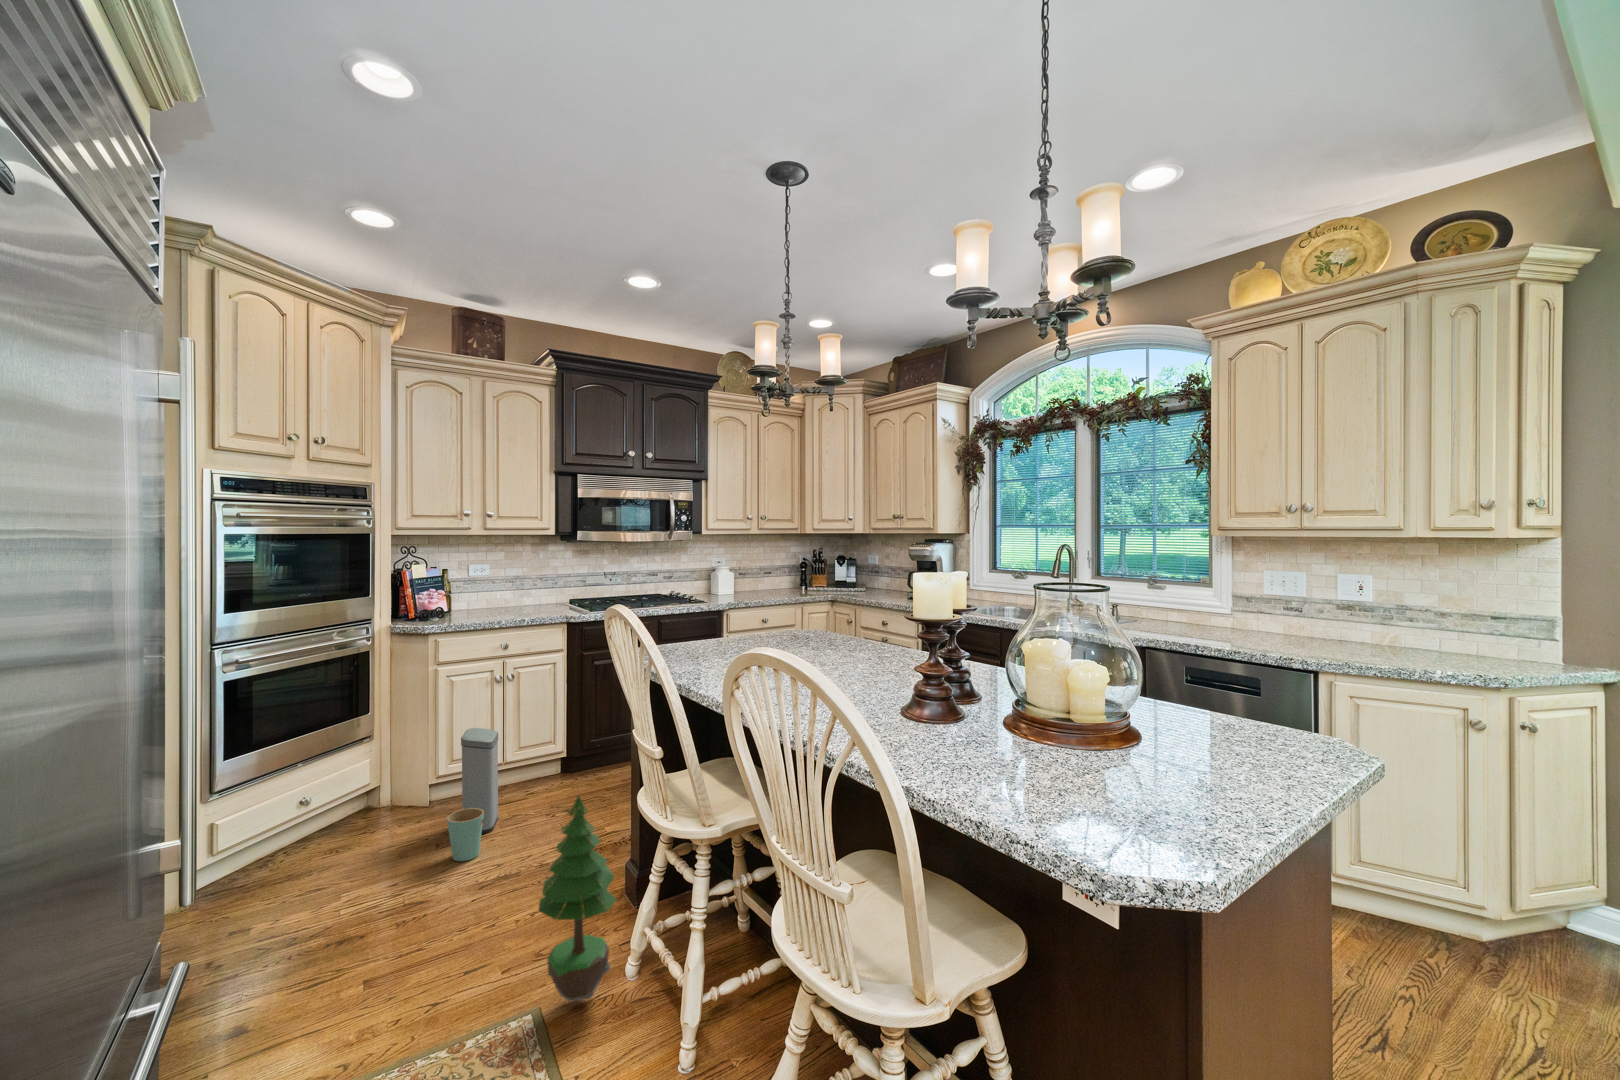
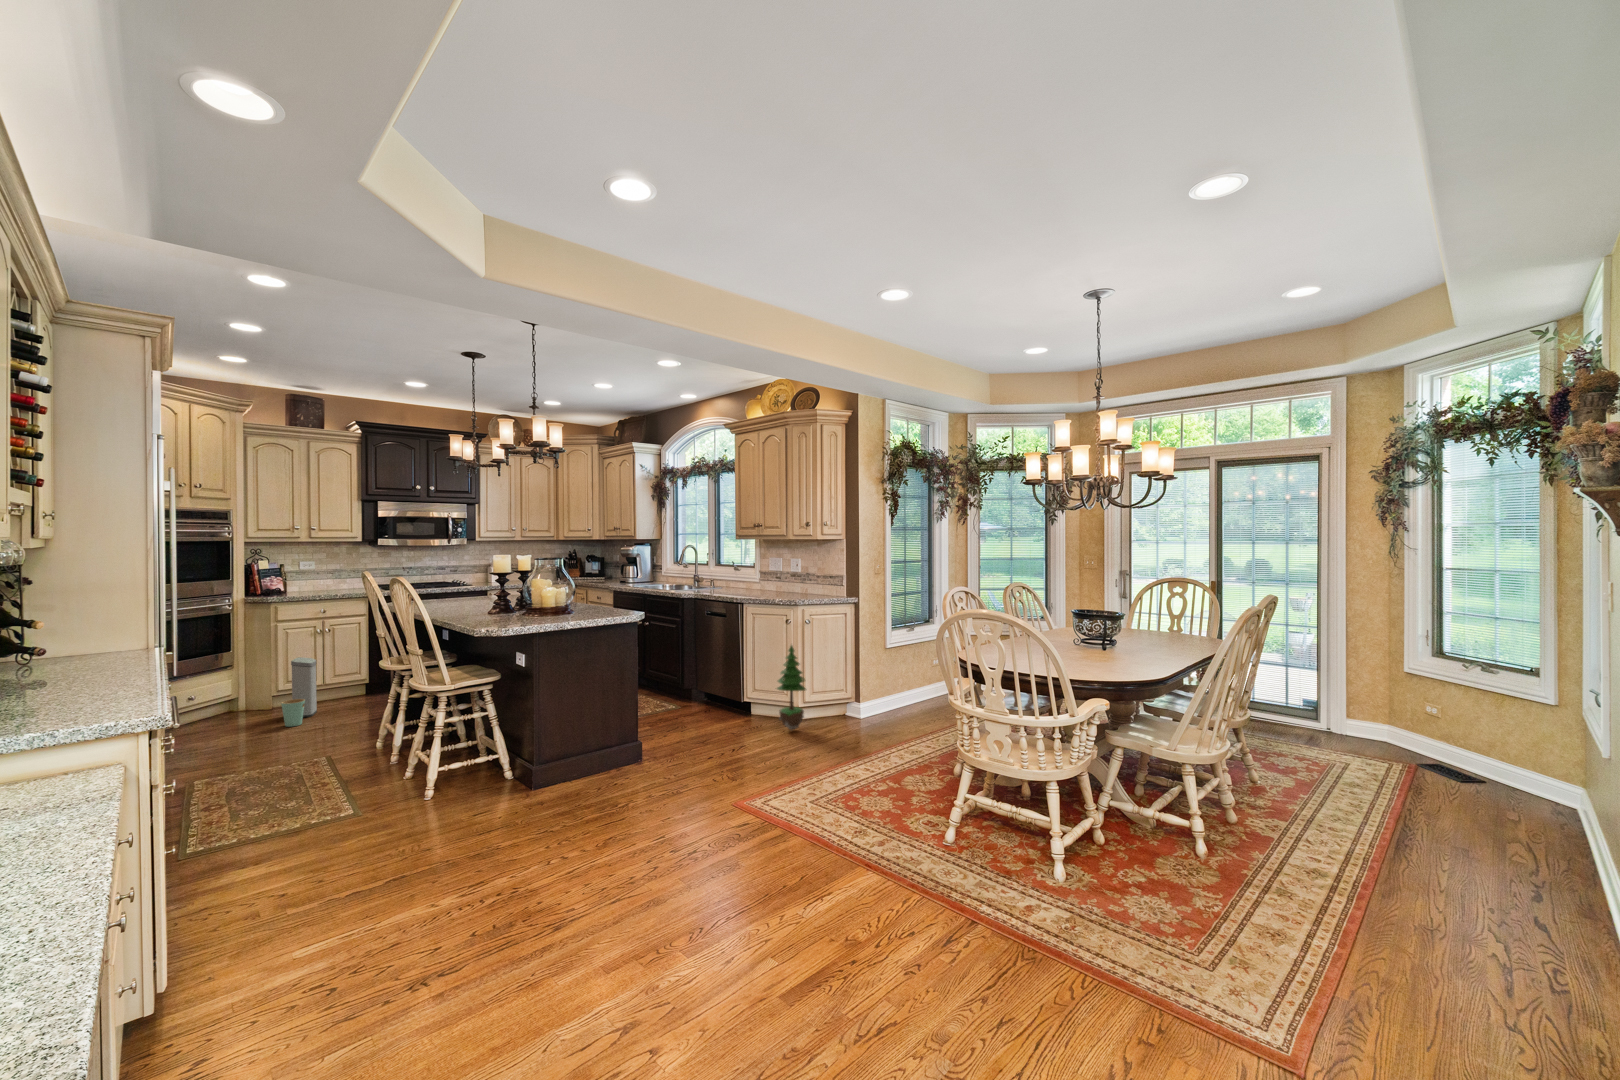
potted tree: present [538,796,617,1002] -> present [777,646,805,730]

